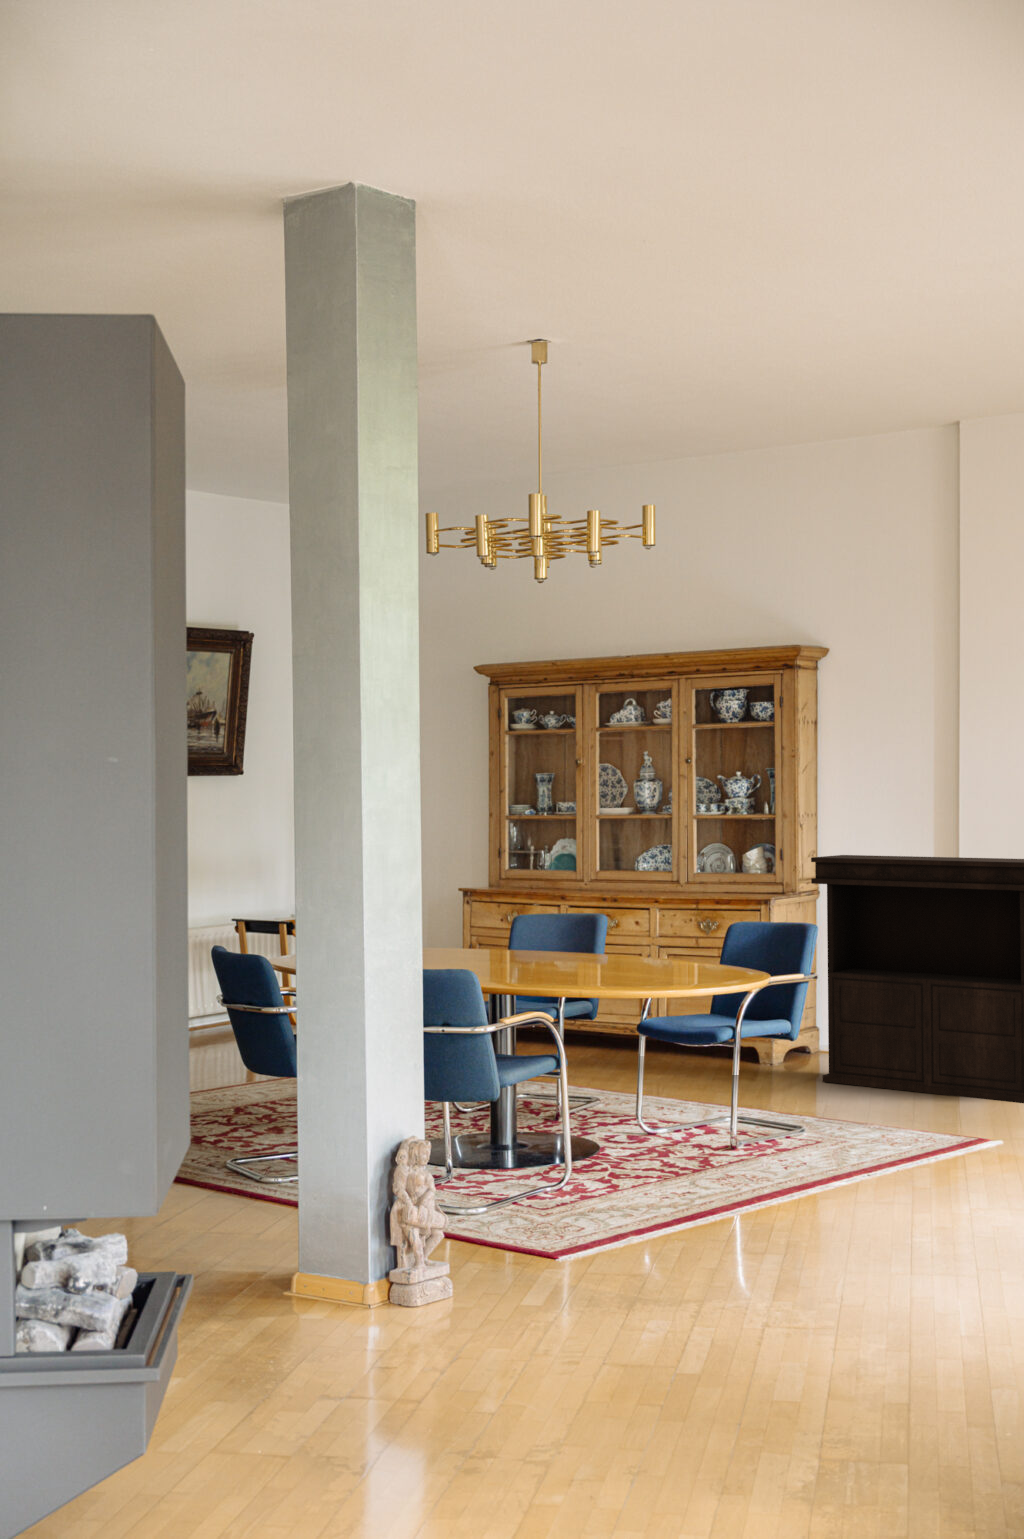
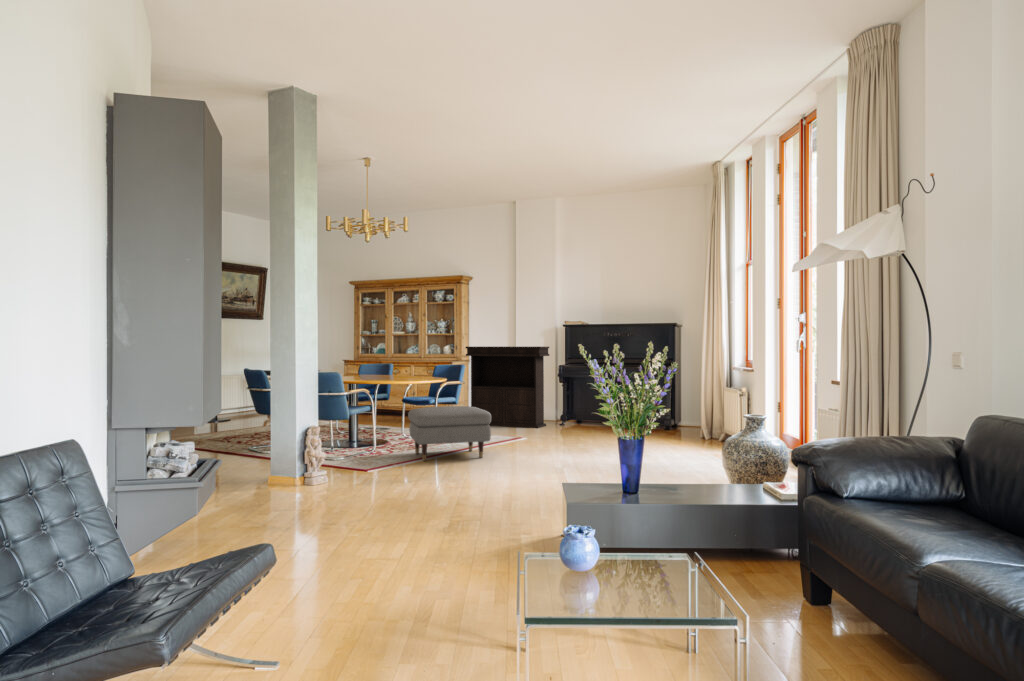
ottoman: none [665,1060,916,1227] -> present [408,406,491,461]

